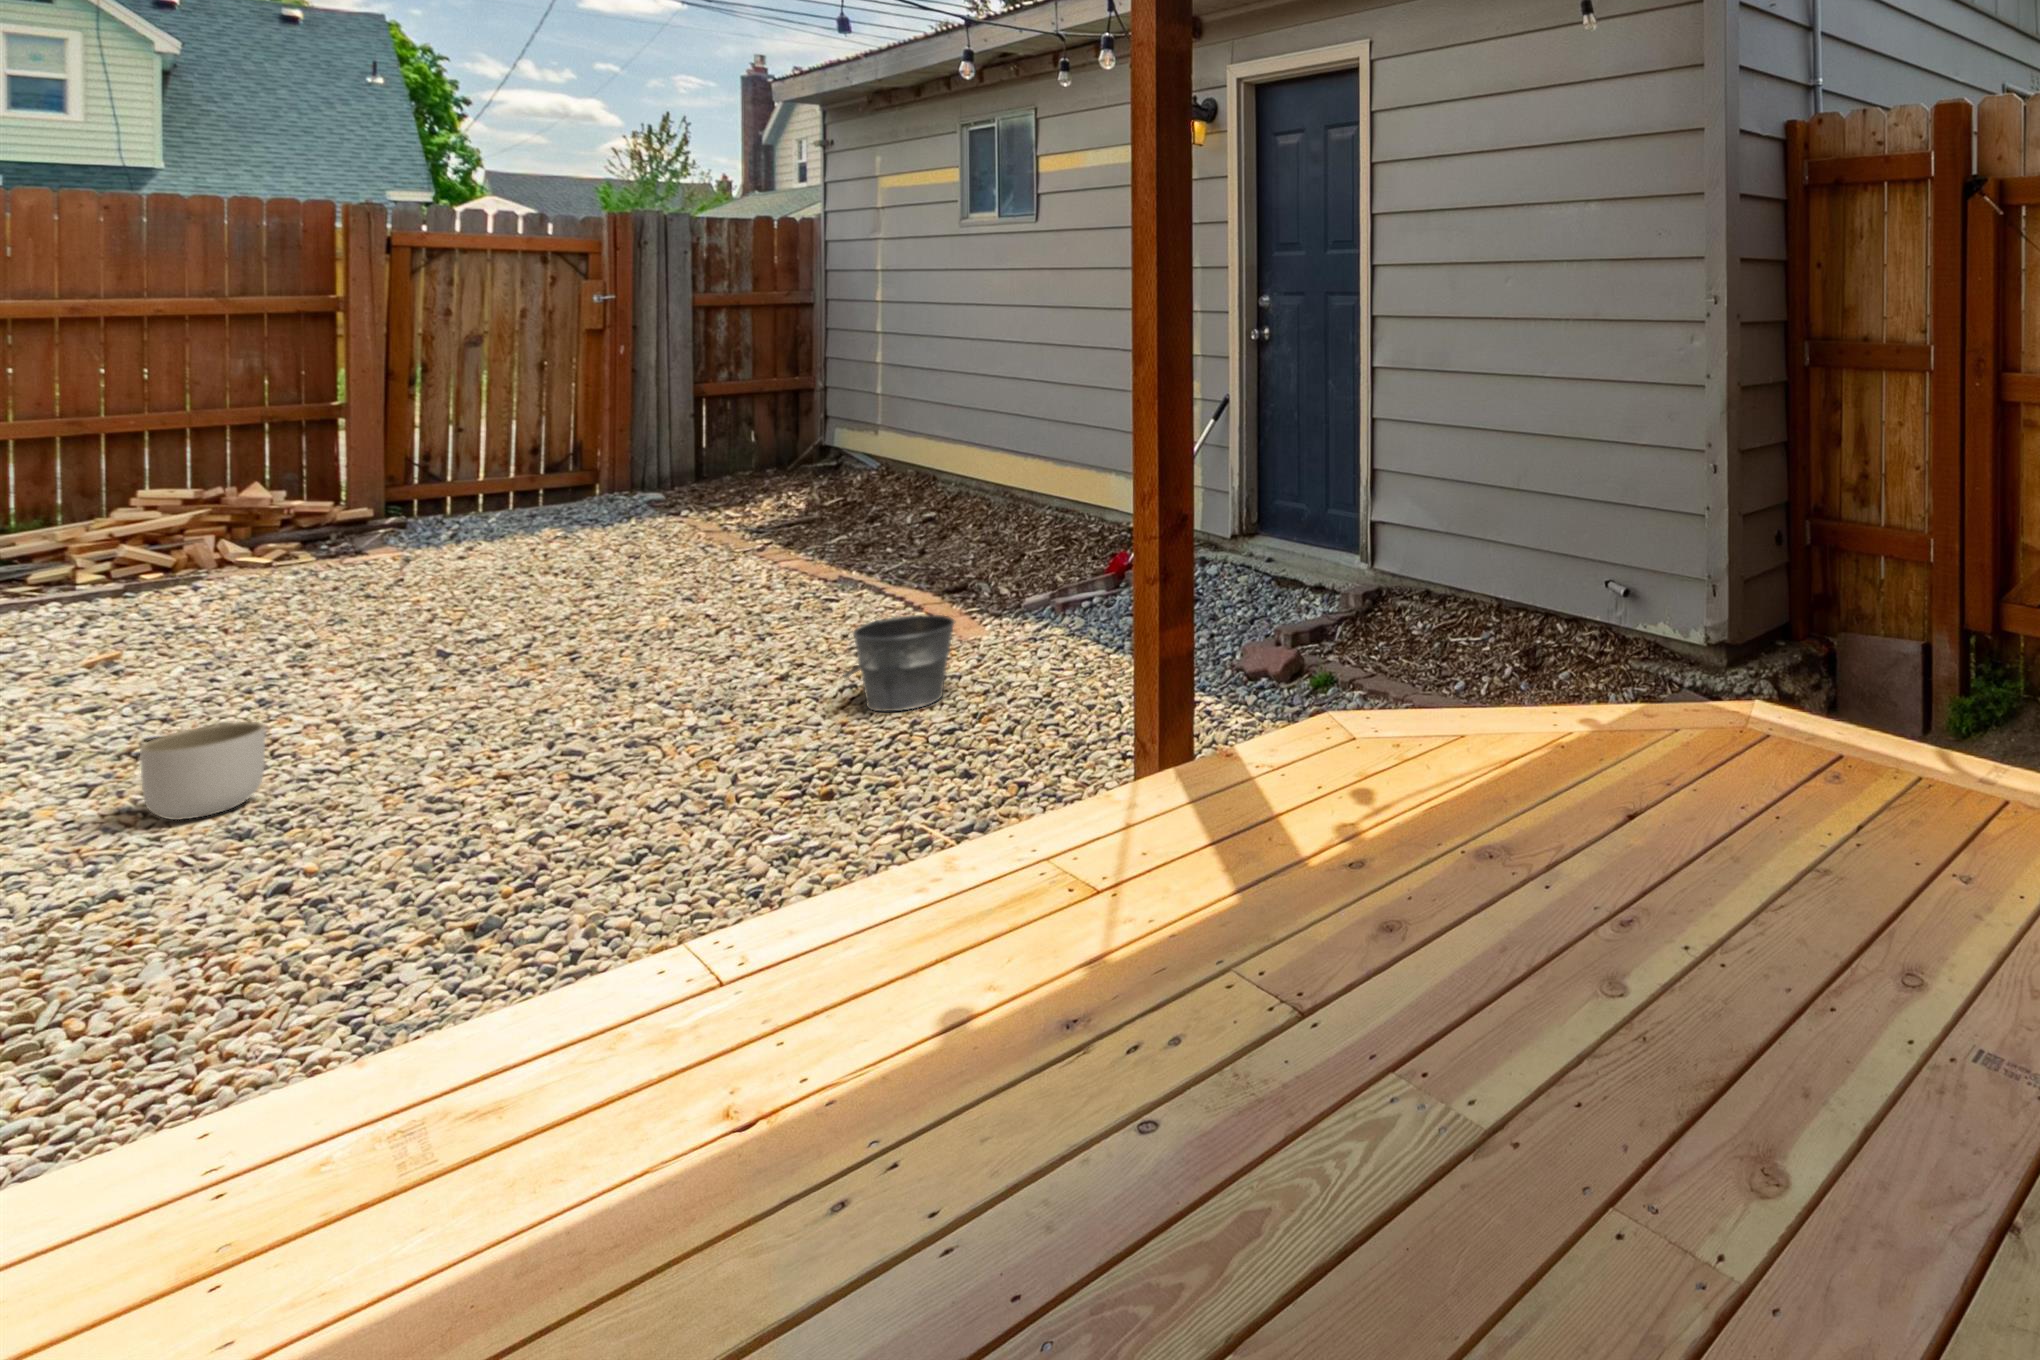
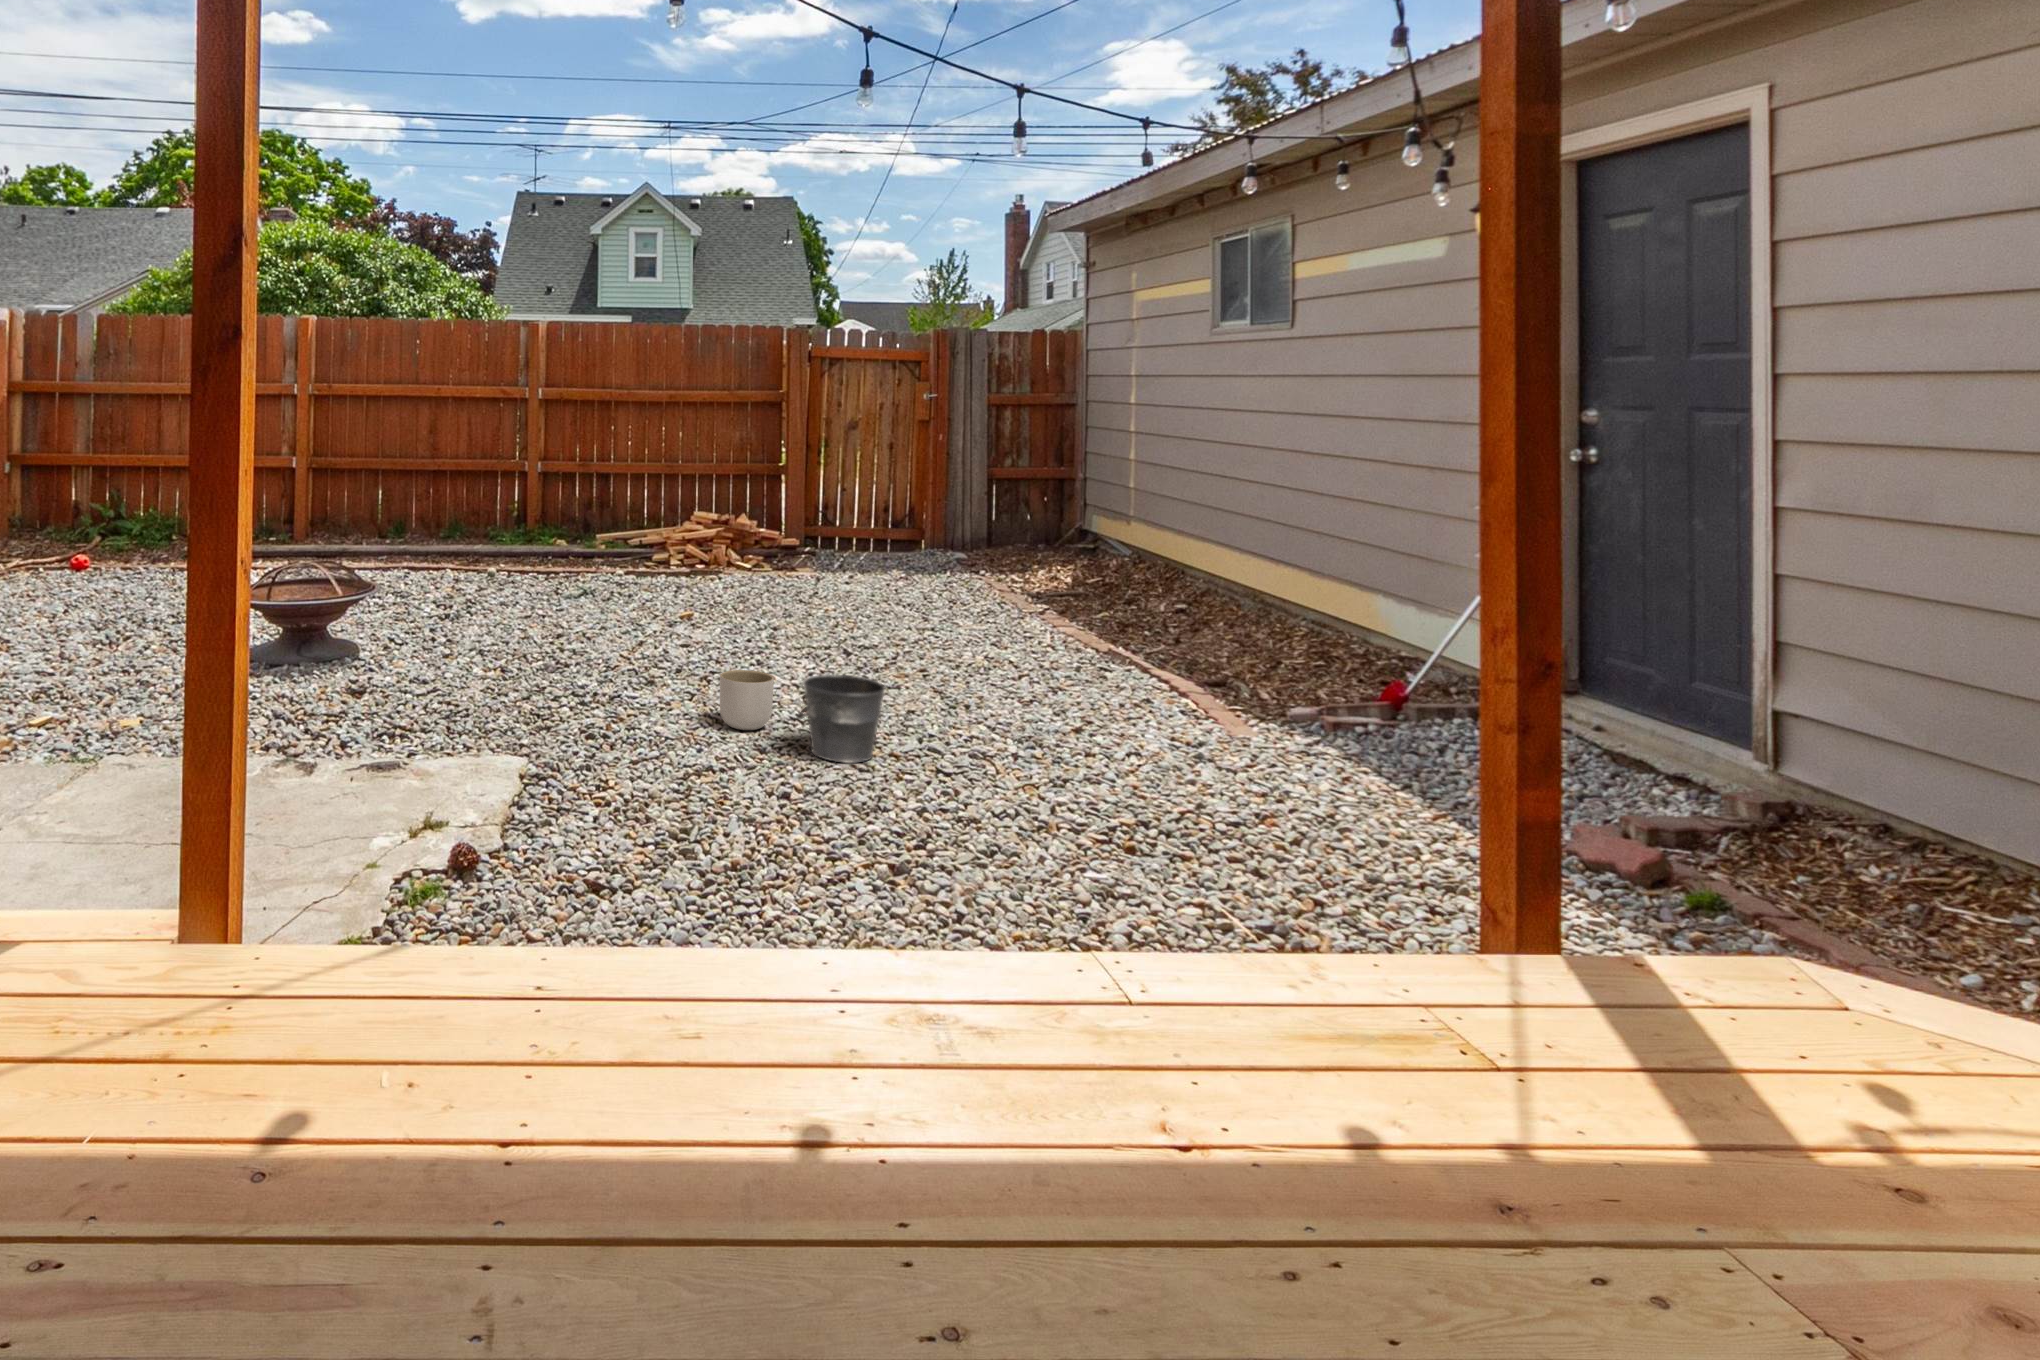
bucket: present [843,614,955,711] -> present [796,675,886,763]

